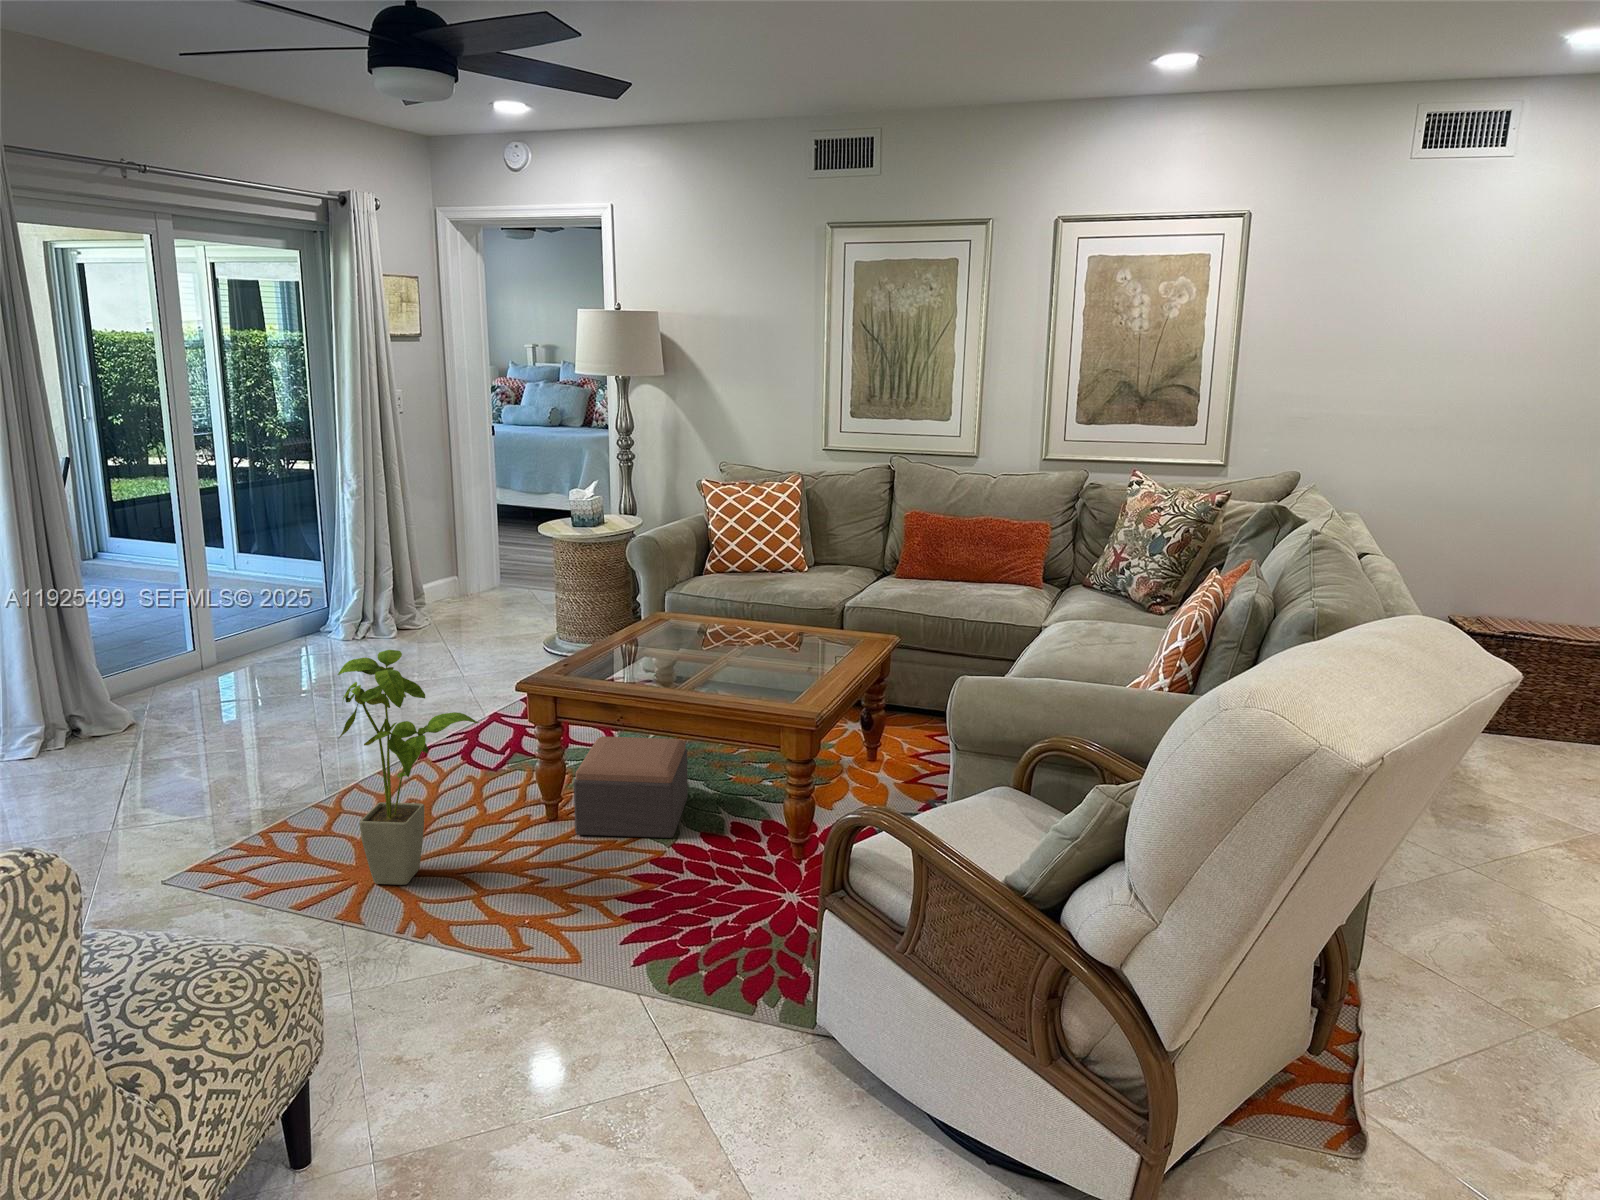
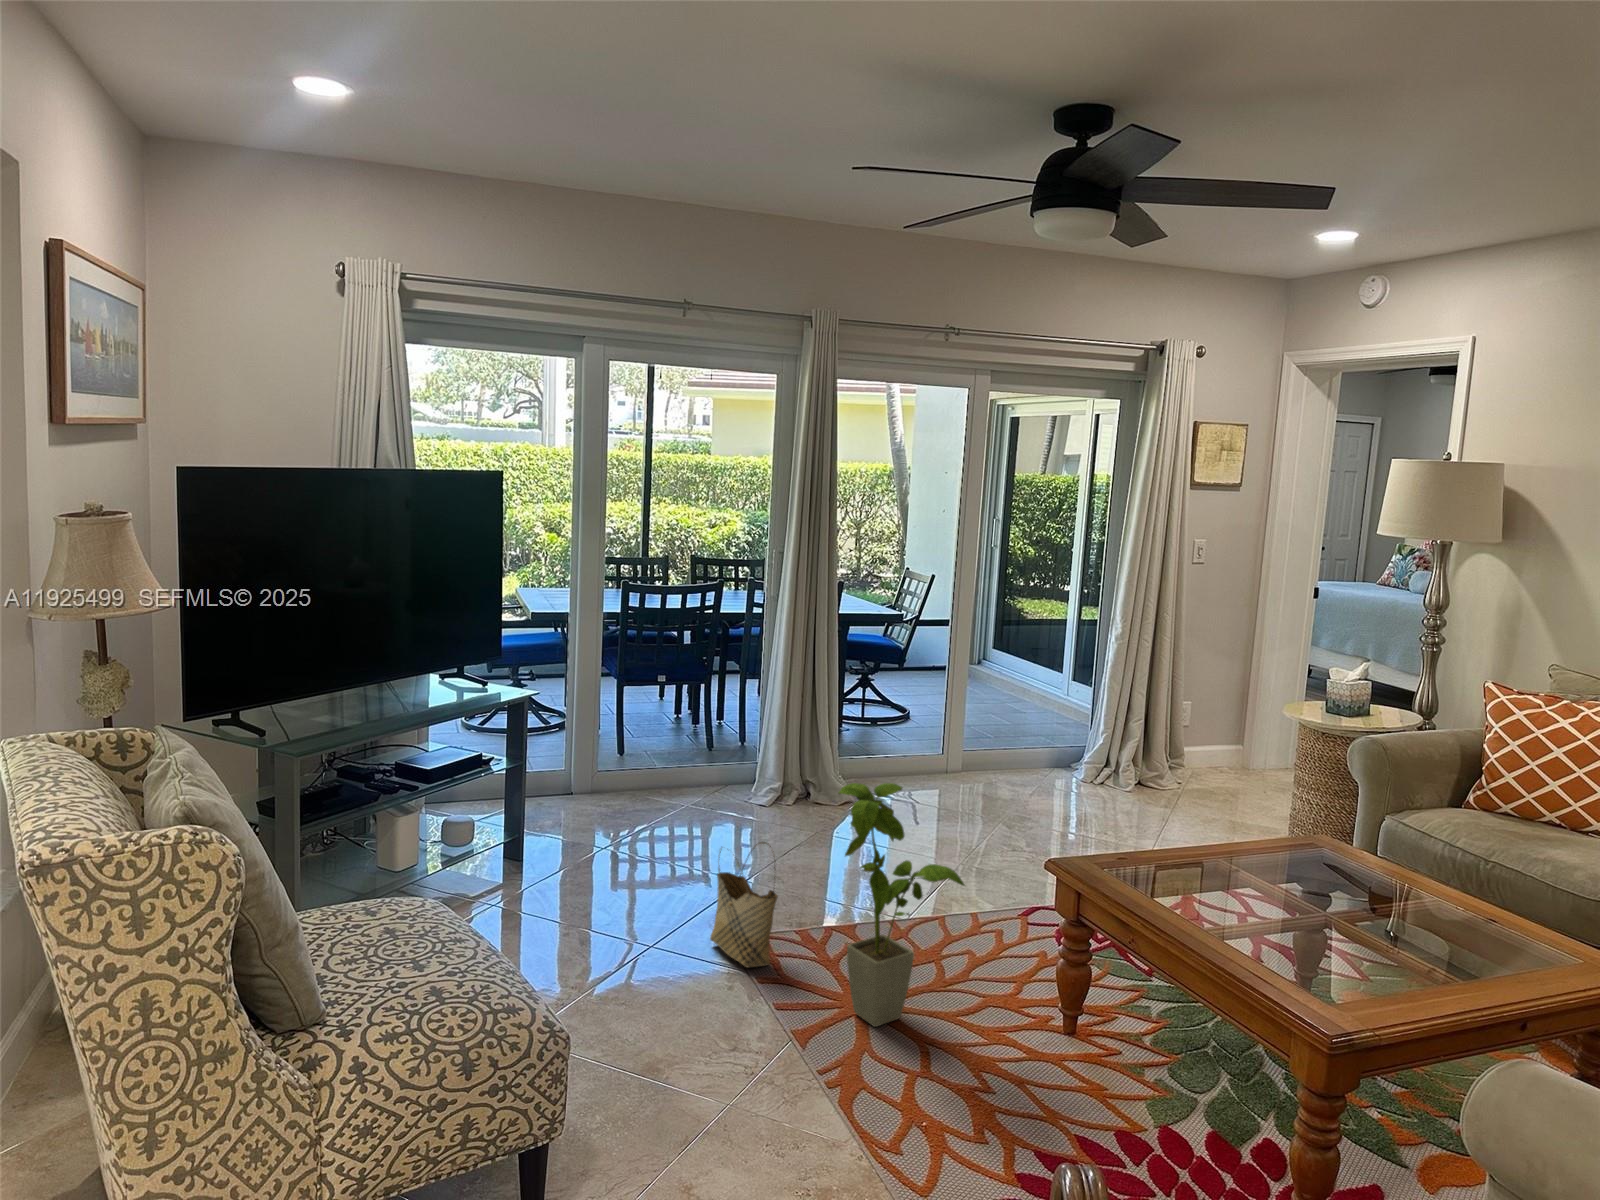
footstool: present [574,736,688,838] -> none [1072,956,1250,1118]
woven basket: none [135,763,239,898] -> present [710,842,778,968]

